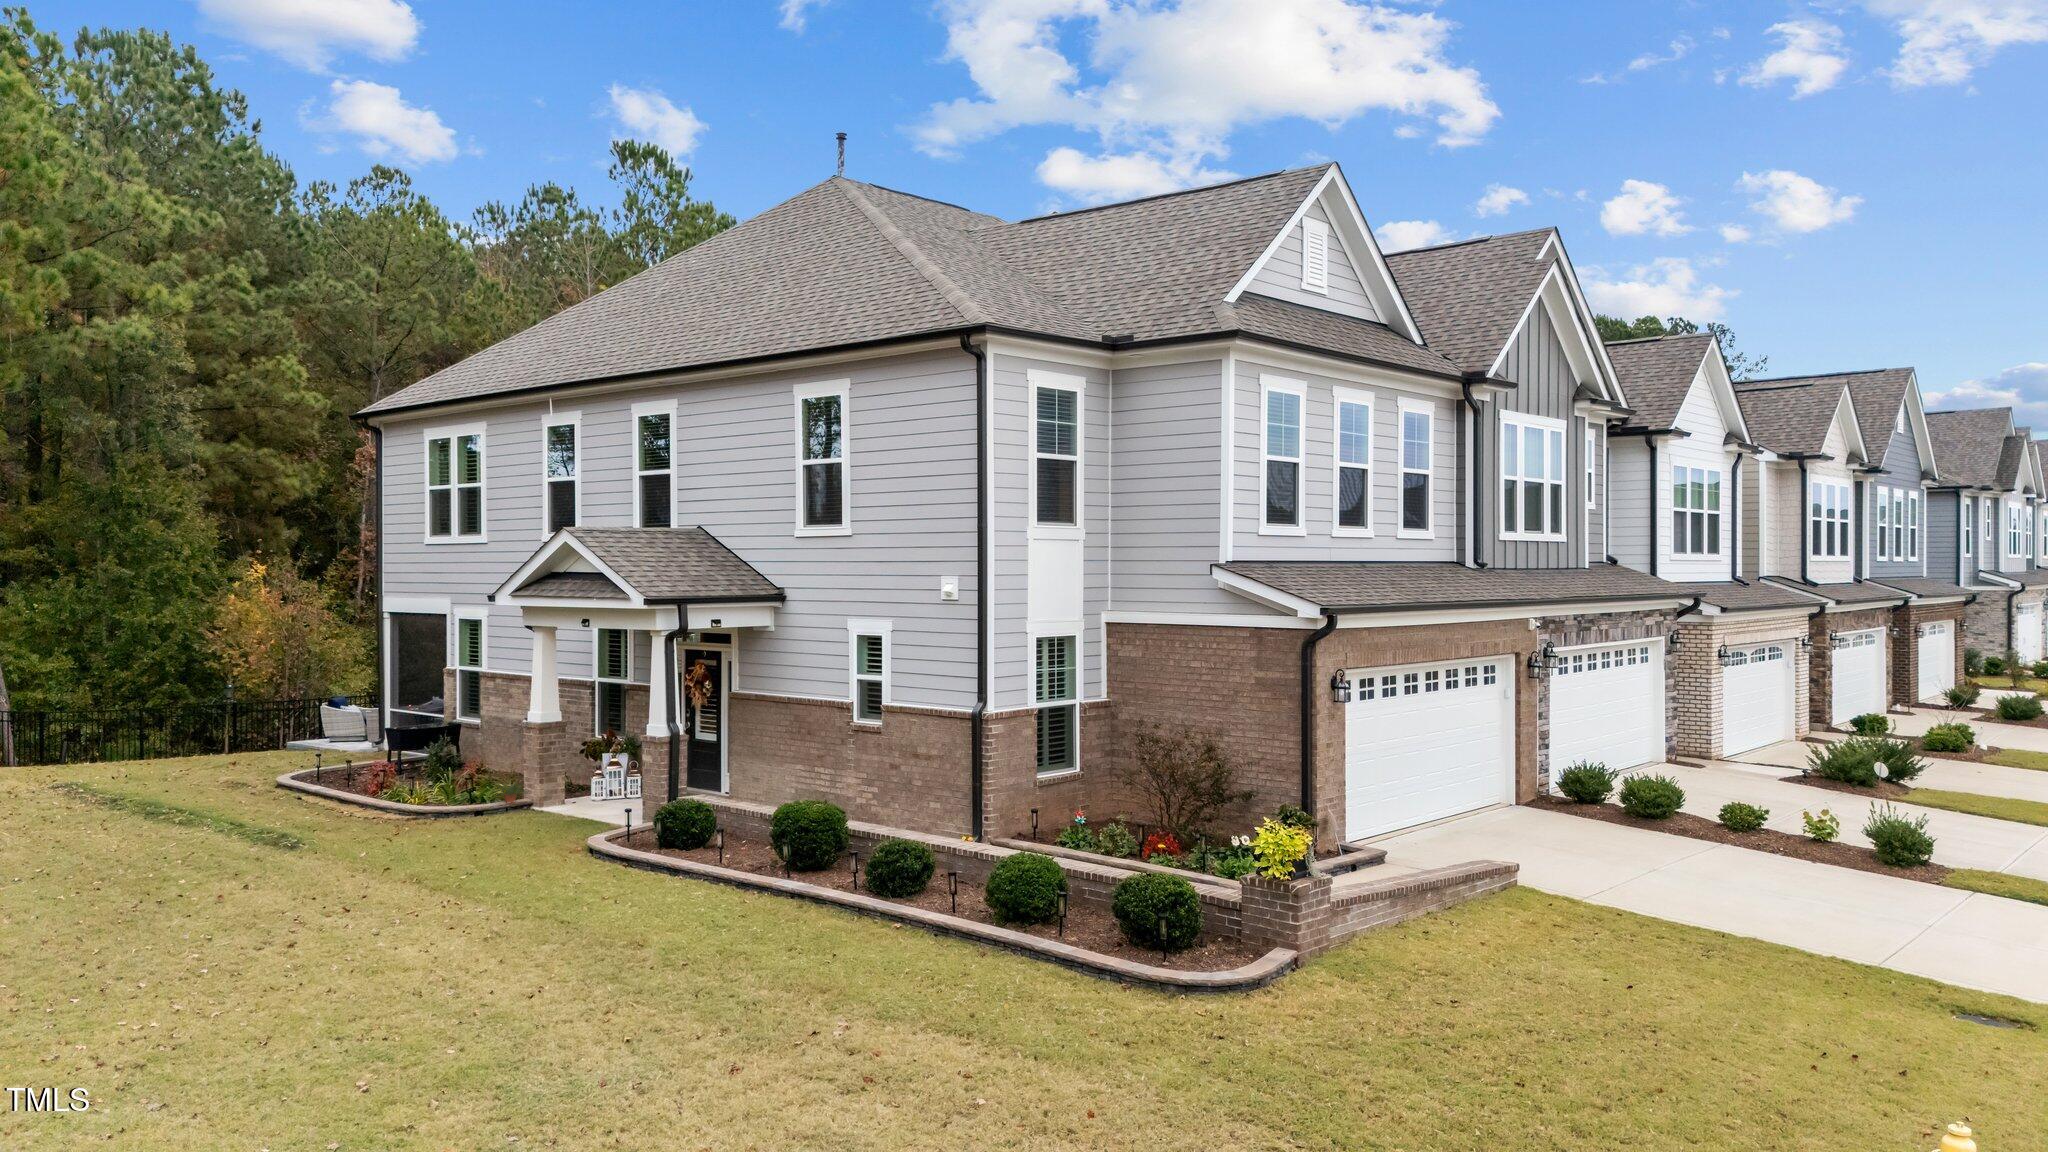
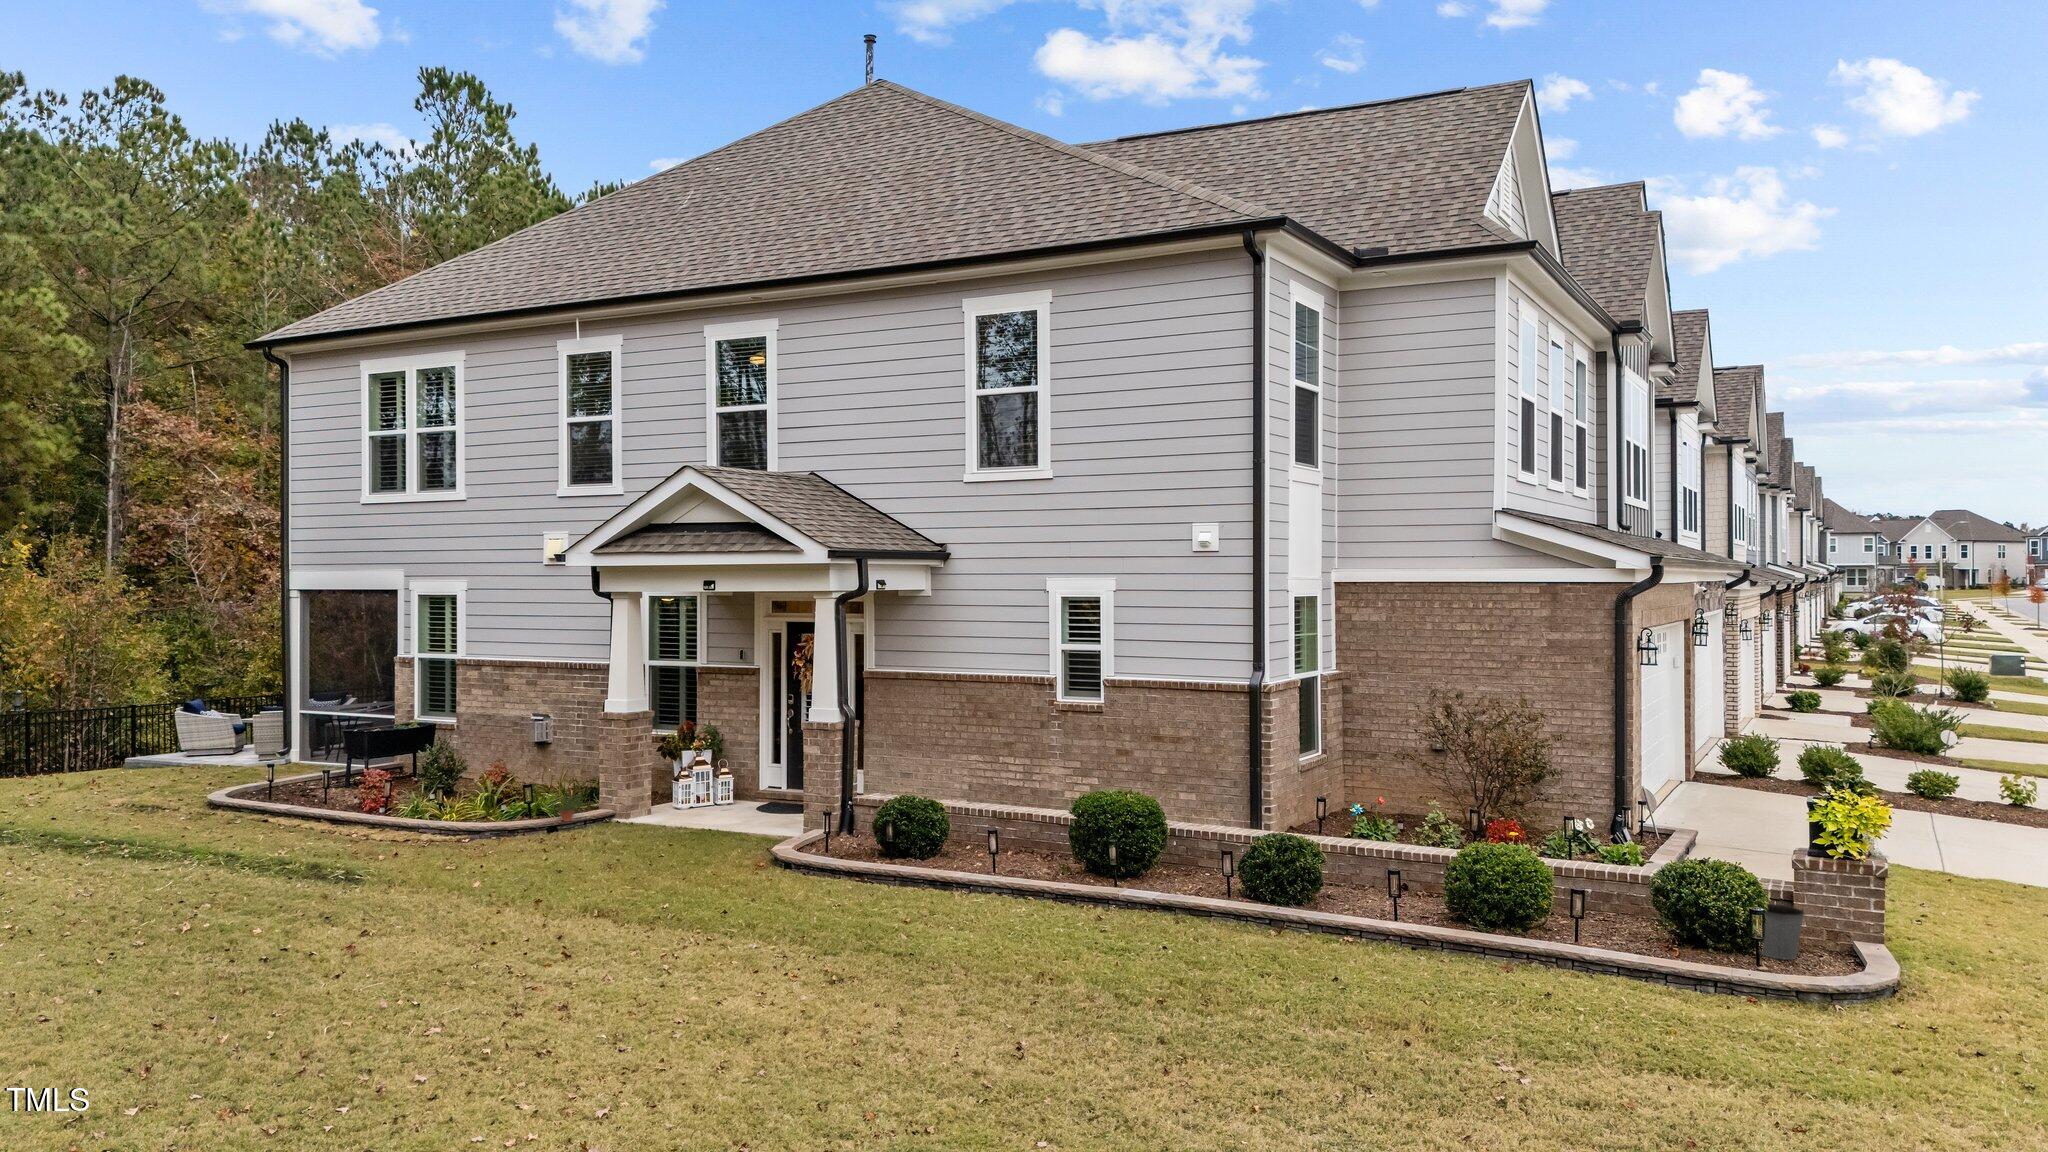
bucket: none [1226,920,1268,968] -> present [1760,904,1804,960]

